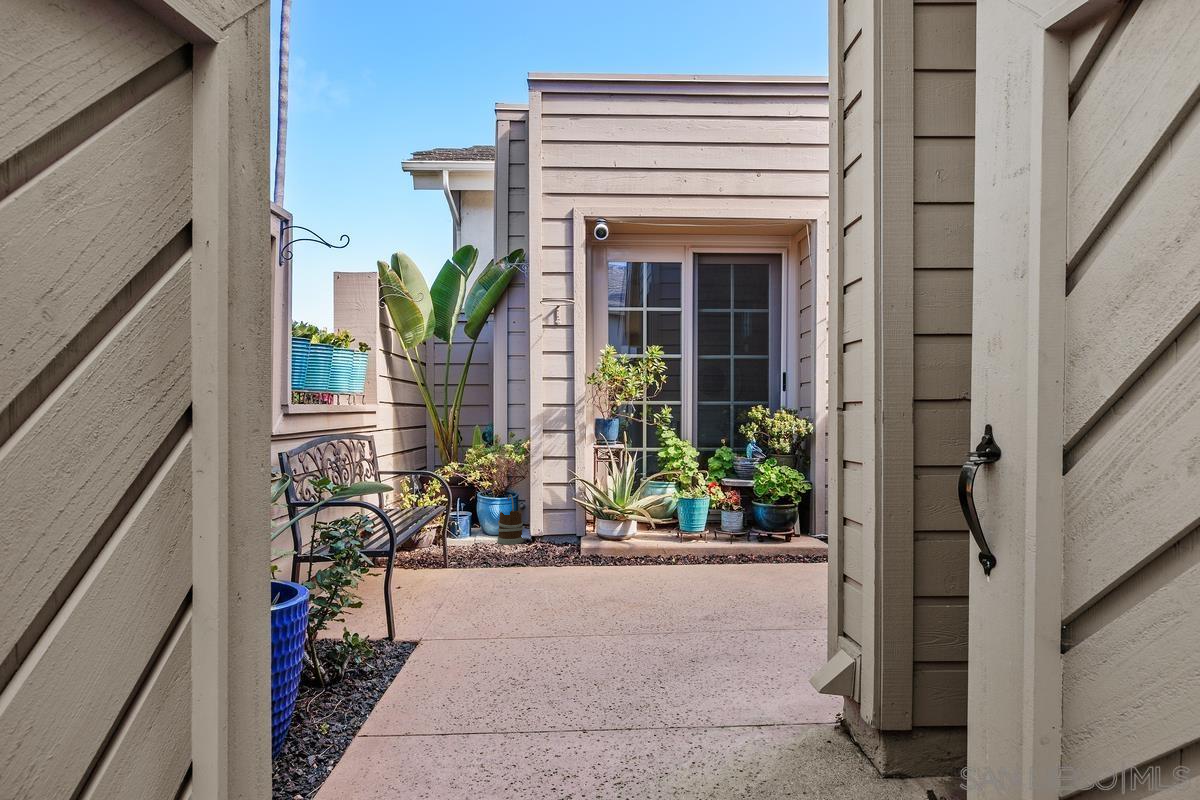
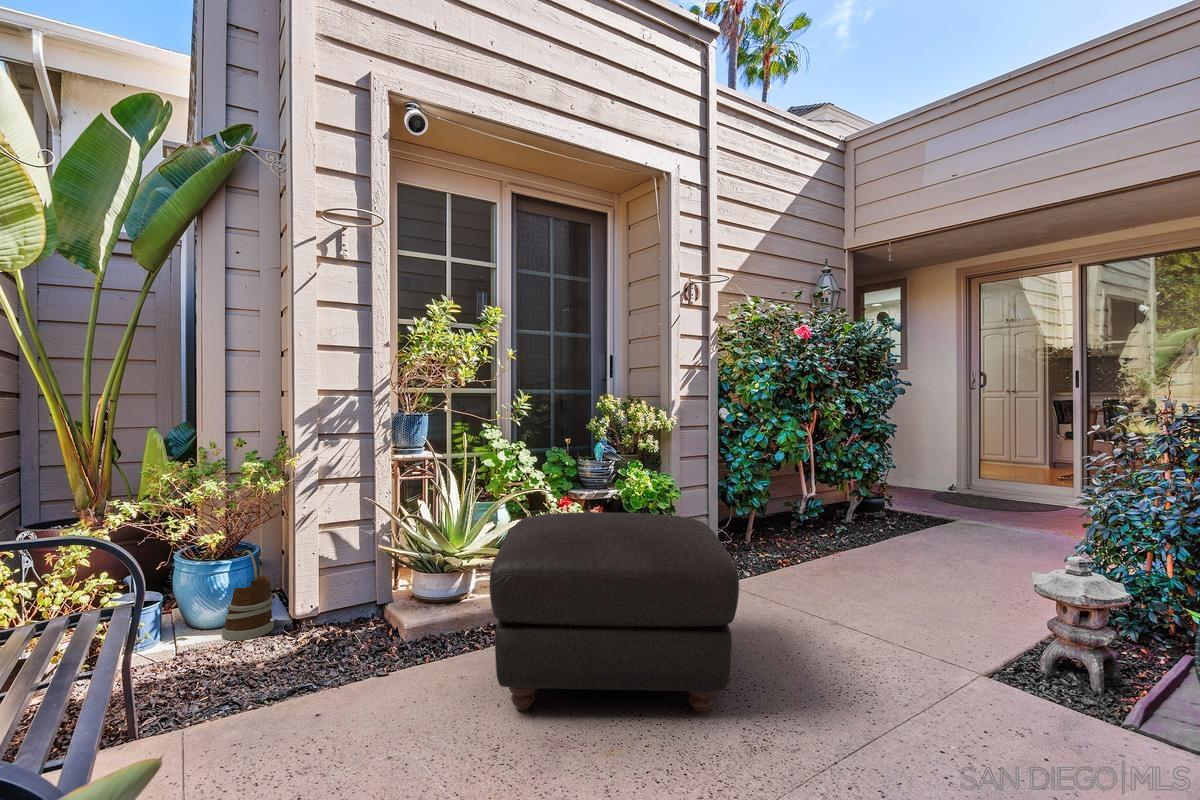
ottoman: none [596,482,769,608] -> present [489,512,739,714]

